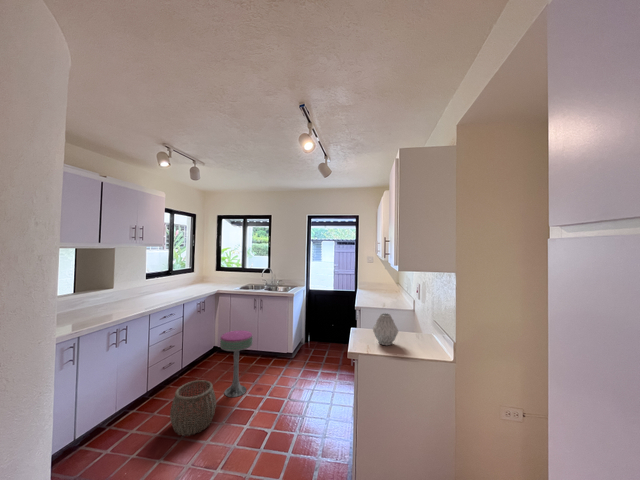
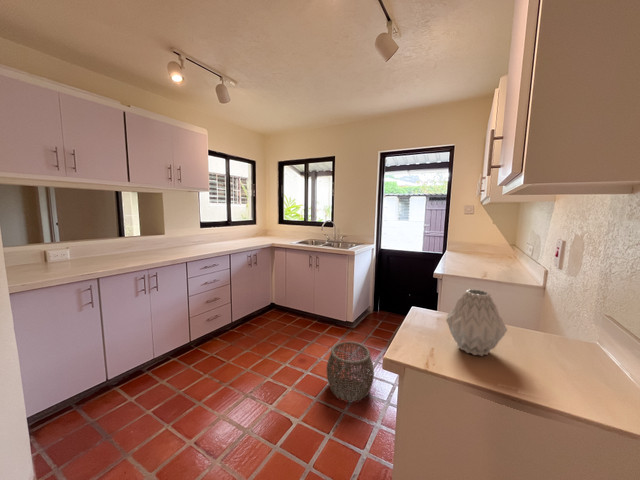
bar stool: present [220,330,253,397] -> none [256,290,294,365]
woven basket: present [170,380,216,436] -> present [326,342,374,401]

